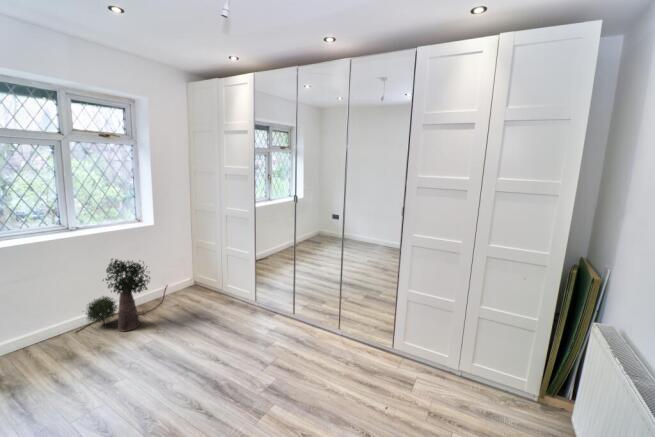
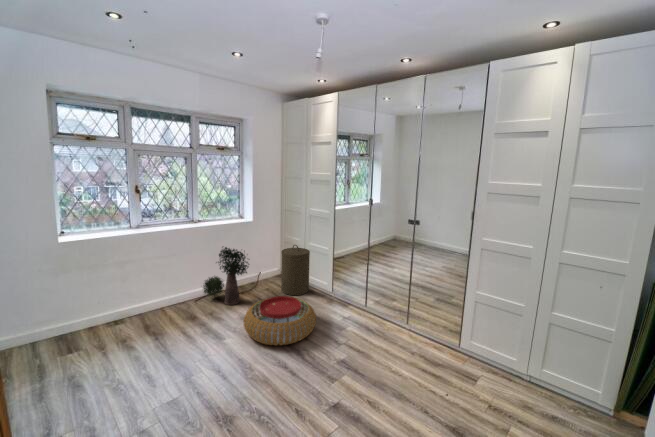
laundry hamper: none [193,250,229,309] -> present [281,245,310,295]
pouf: none [140,313,237,380] -> present [244,296,316,345]

